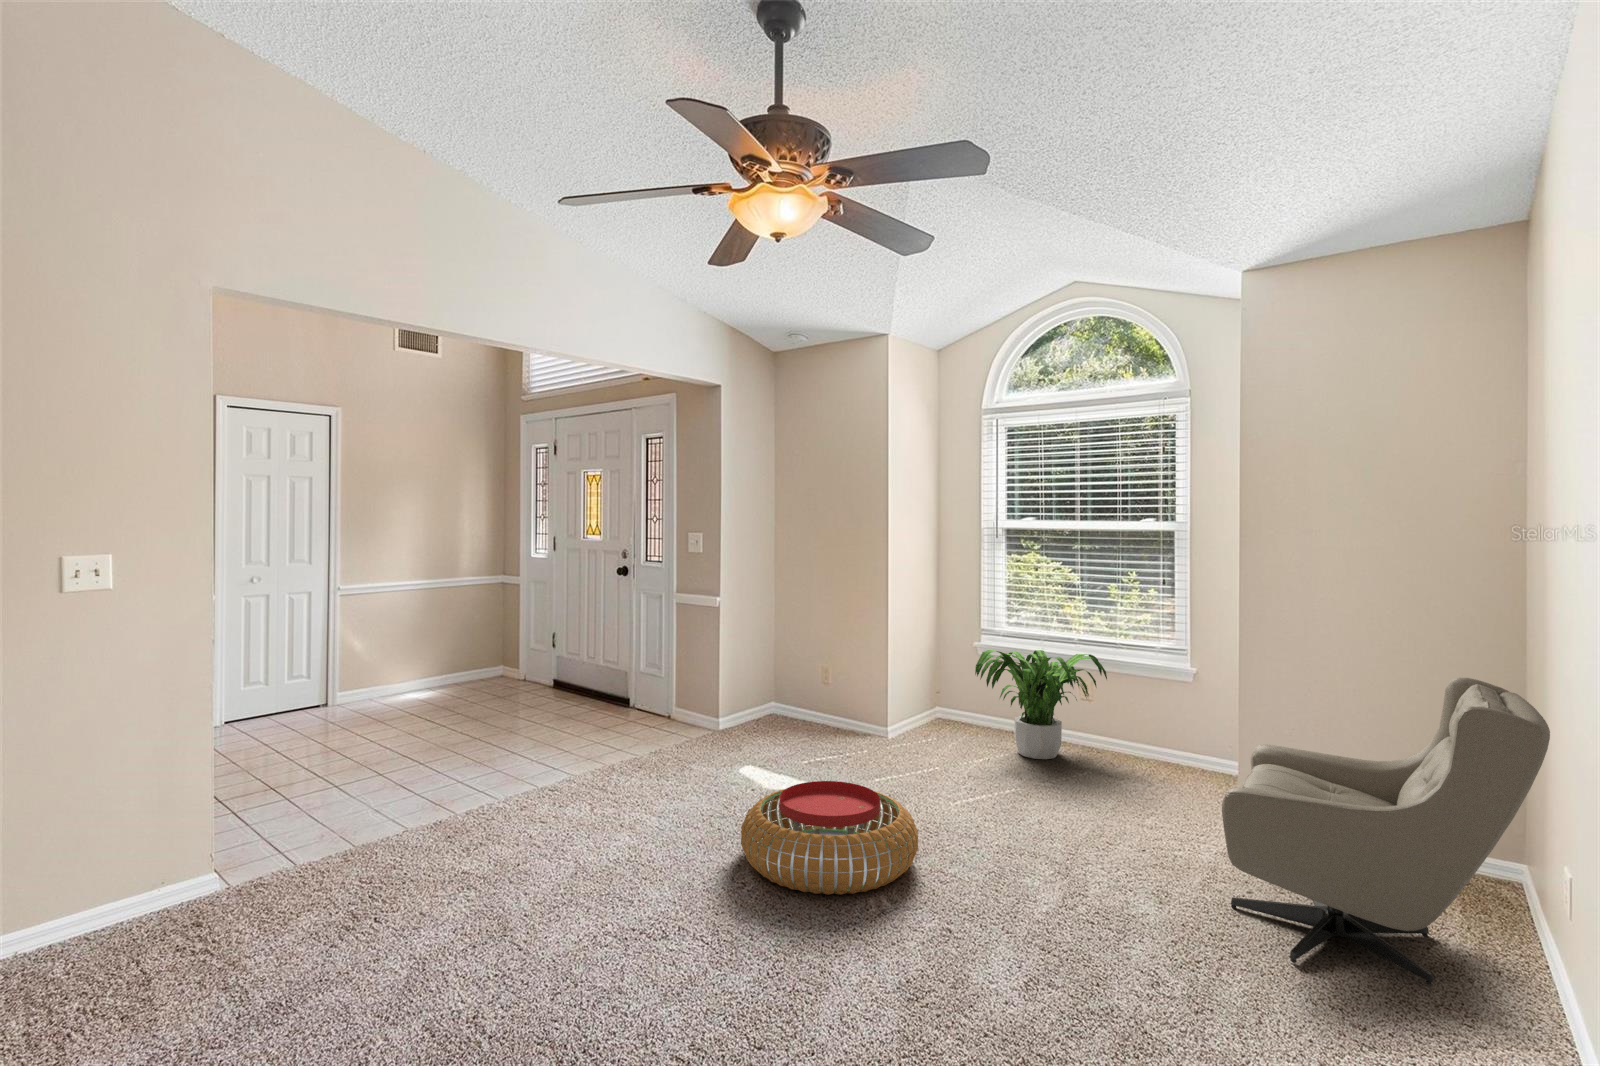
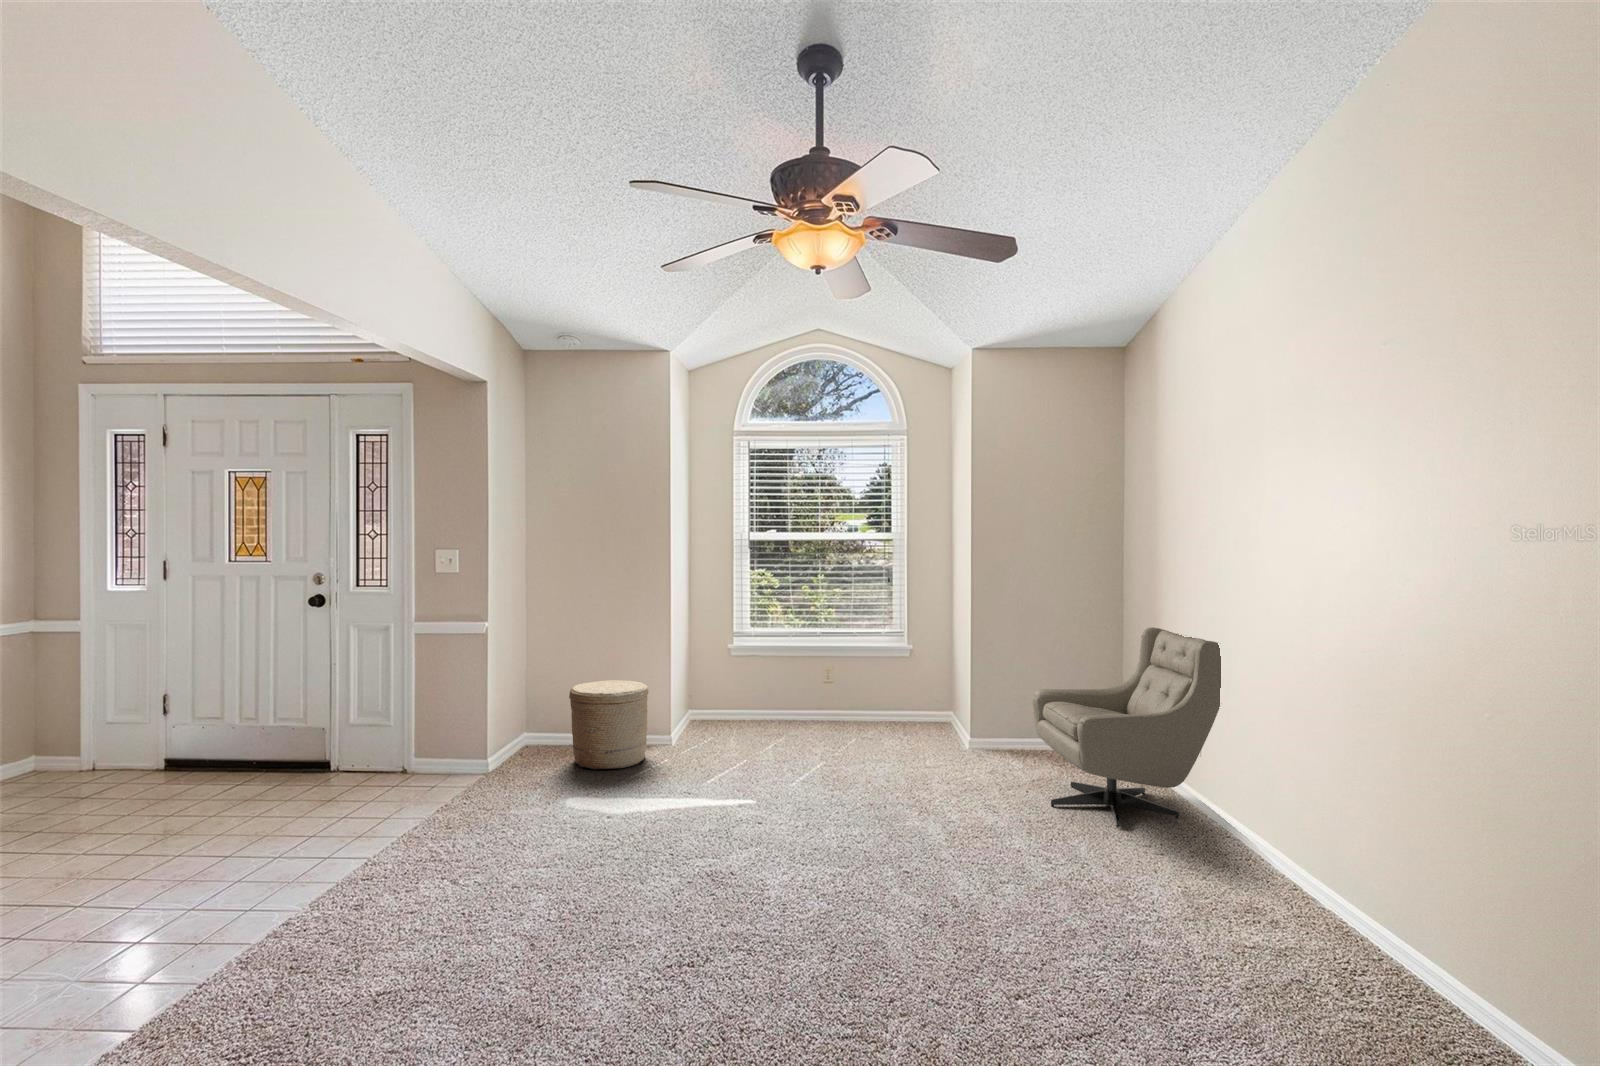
potted plant: present [975,650,1107,759] -> none [761,644,855,740]
woven basket: none [783,663,858,748] -> present [569,680,648,770]
pouf: present [741,781,918,895] -> none [696,781,865,888]

